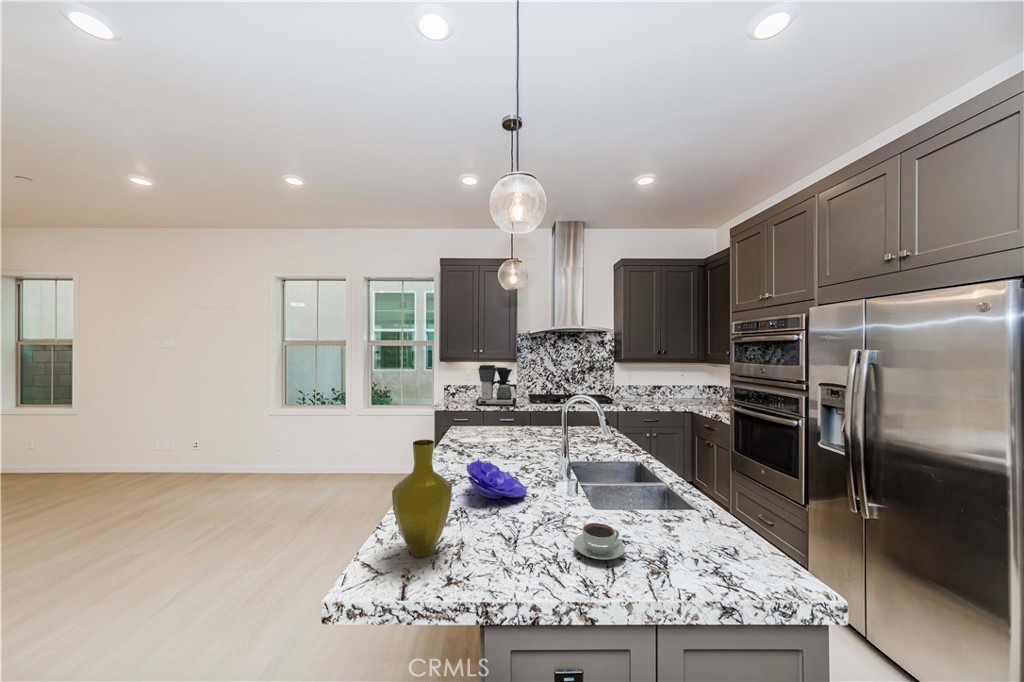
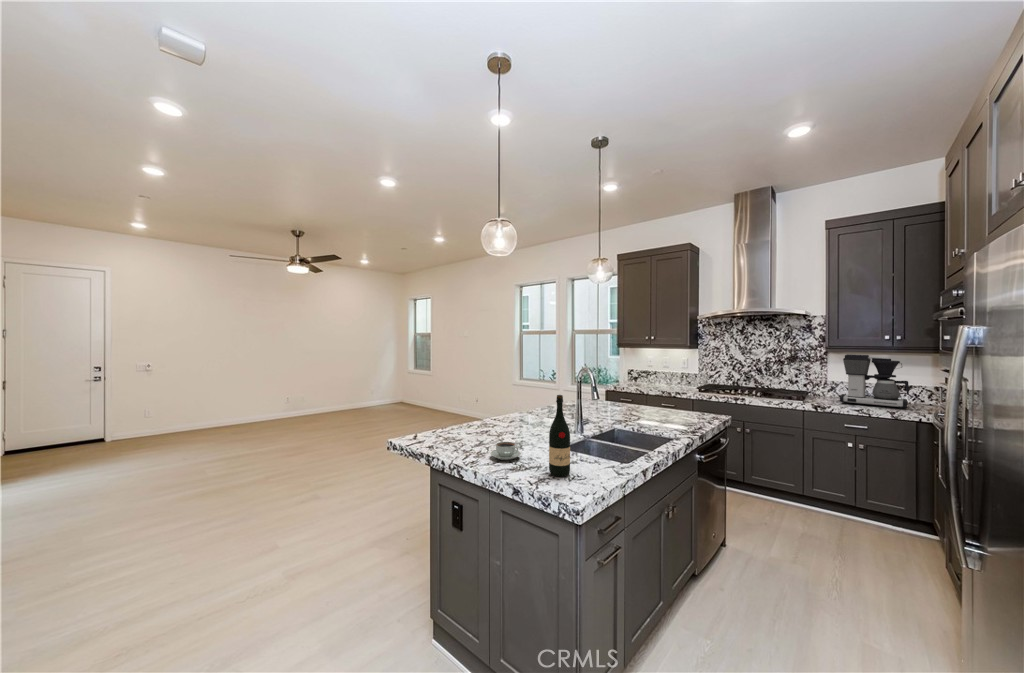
coffee maker: present [476,365,517,406] -> present [840,354,909,409]
wine bottle: none [693,438,727,563] -> present [549,395,570,477]
vase: present [392,440,452,557] -> none [421,383,452,441]
decorative bowl: present [467,458,529,499] -> none [490,408,535,435]

